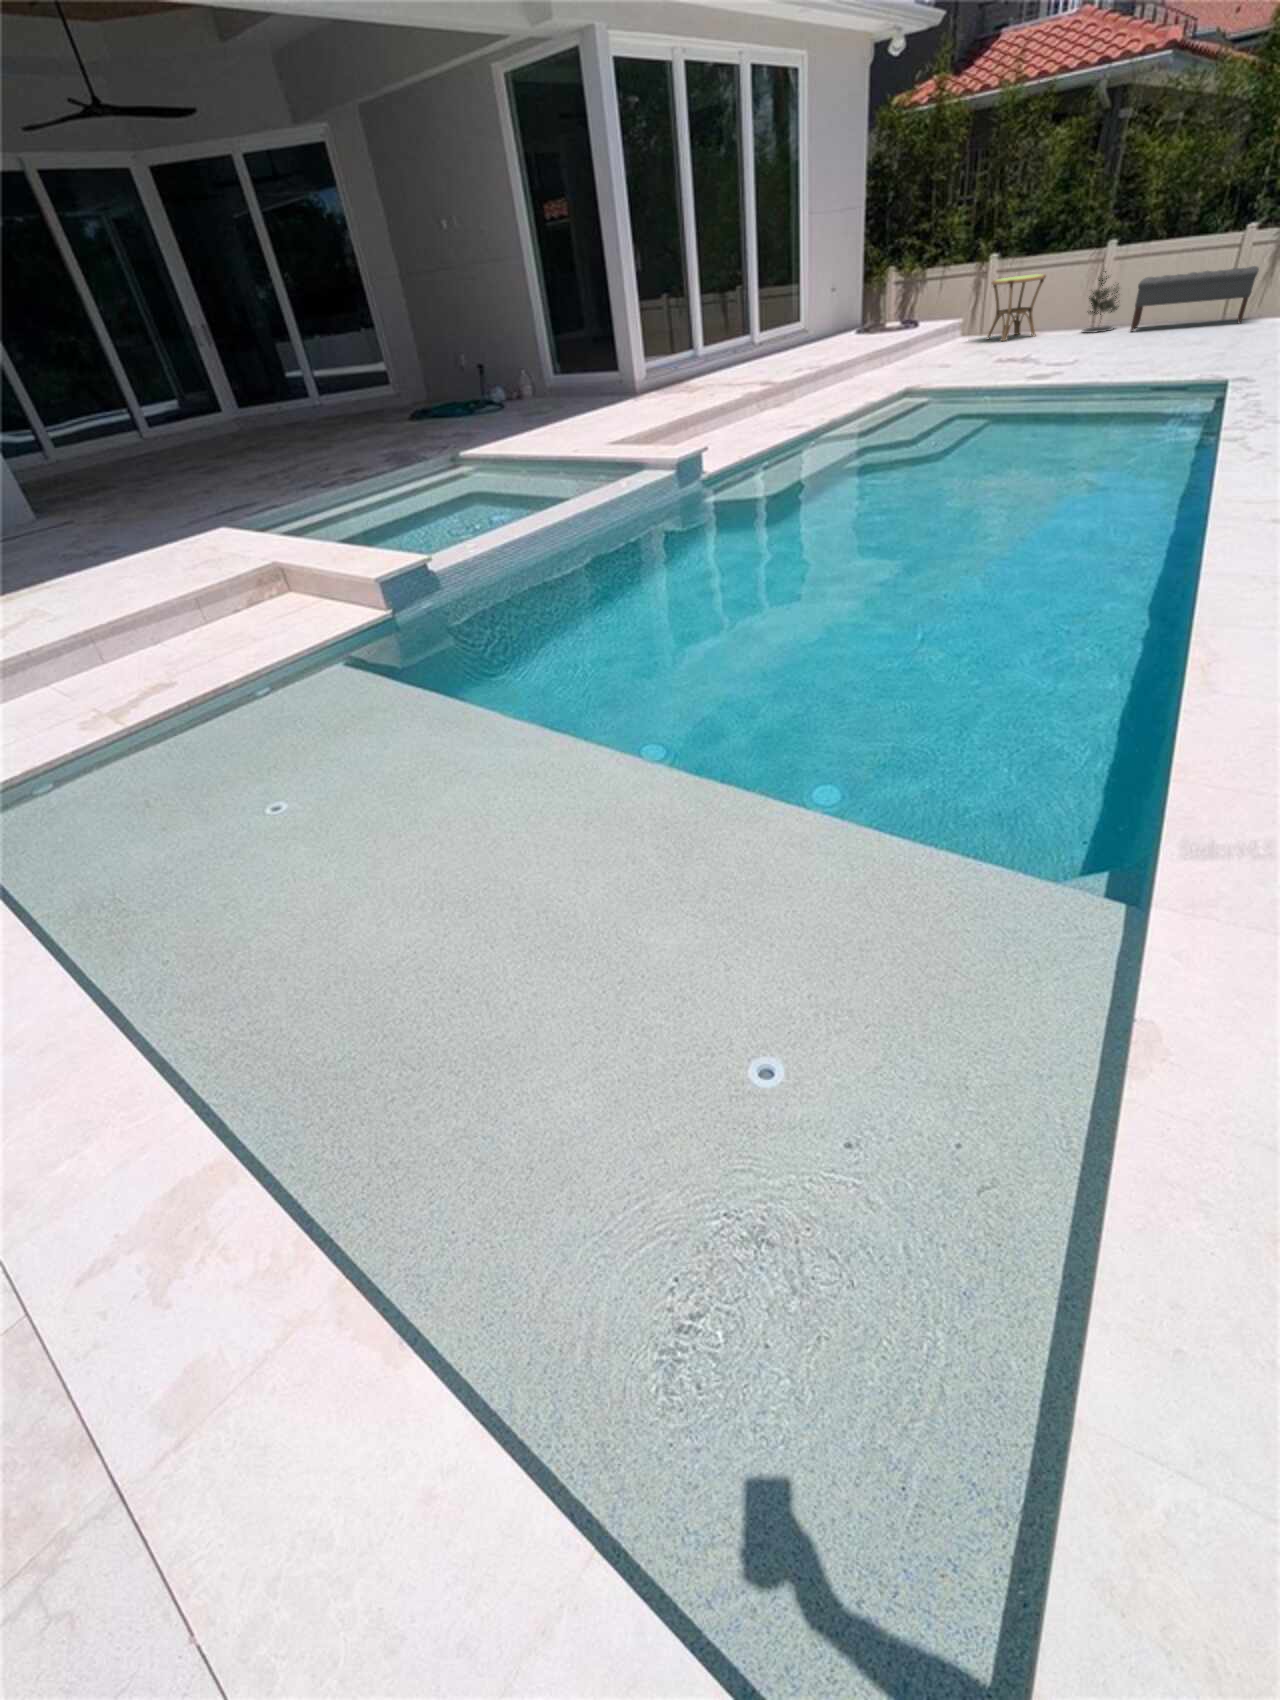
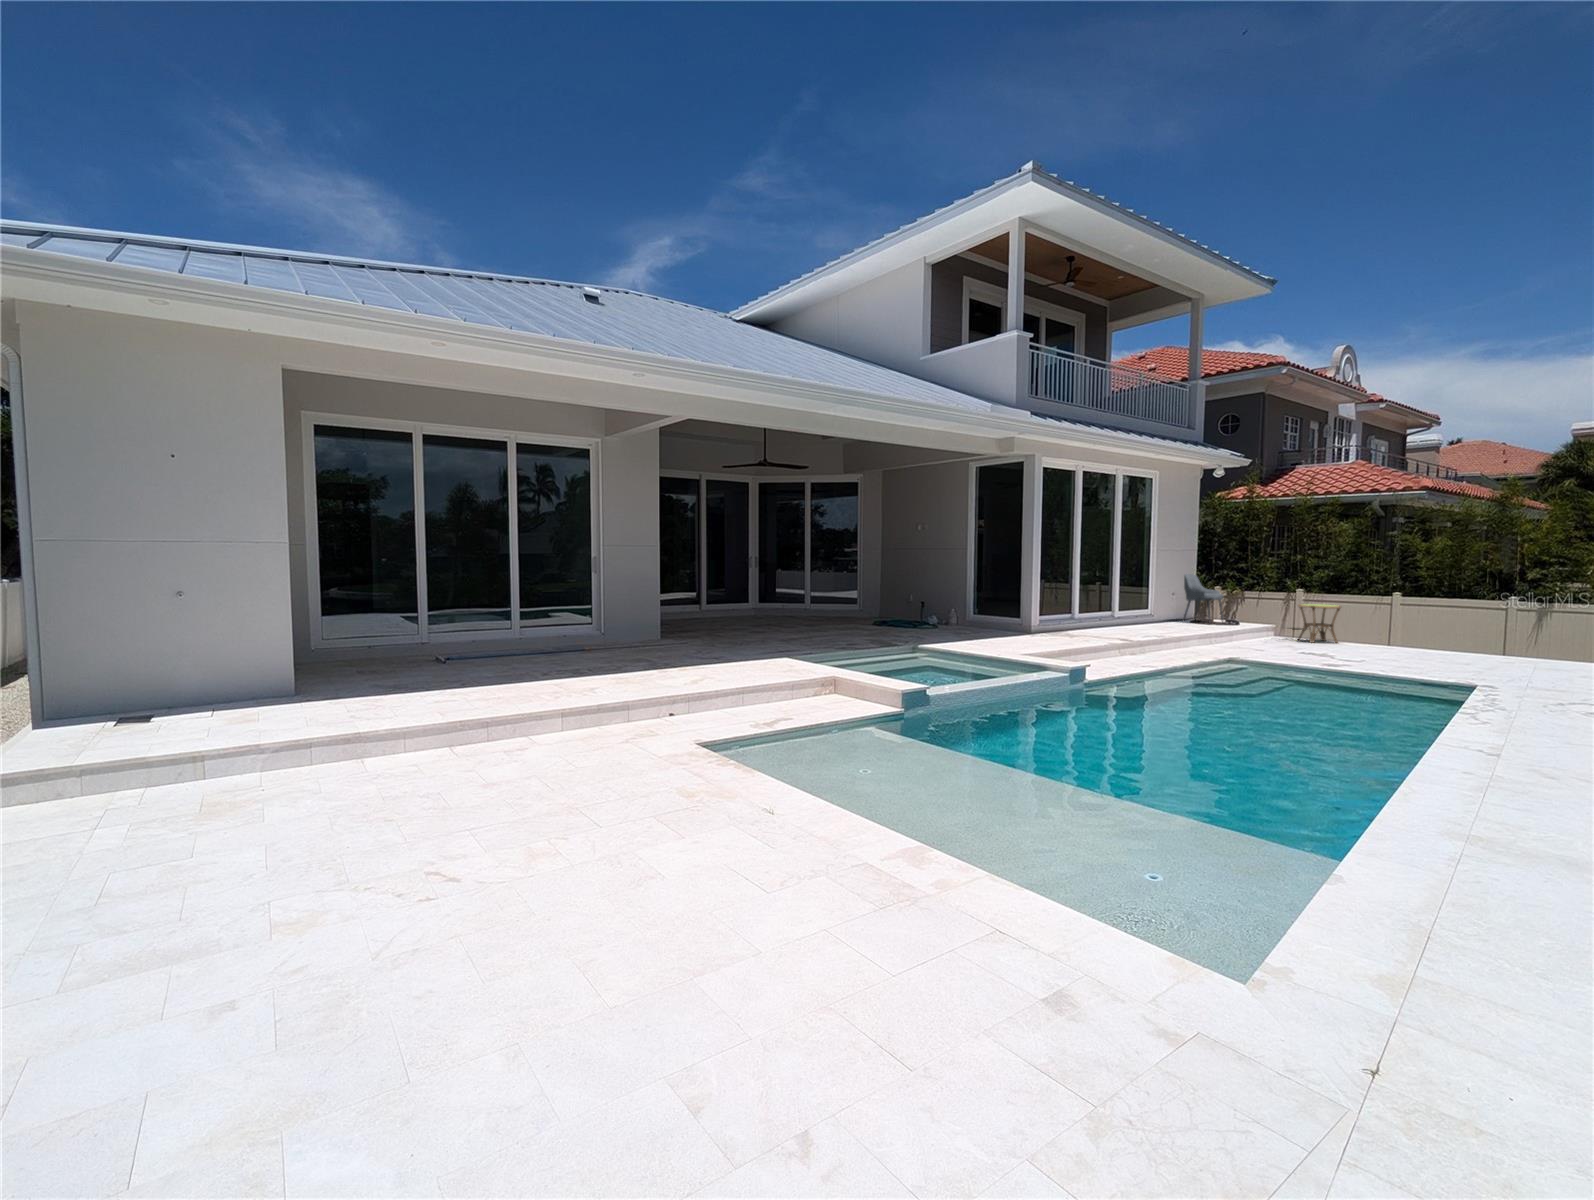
dining chair: none [844,252,898,336] -> present [1183,574,1223,623]
bench: present [1130,266,1259,332] -> none [1417,618,1517,658]
potted tree: present [1083,271,1119,333] -> none [1377,608,1407,648]

